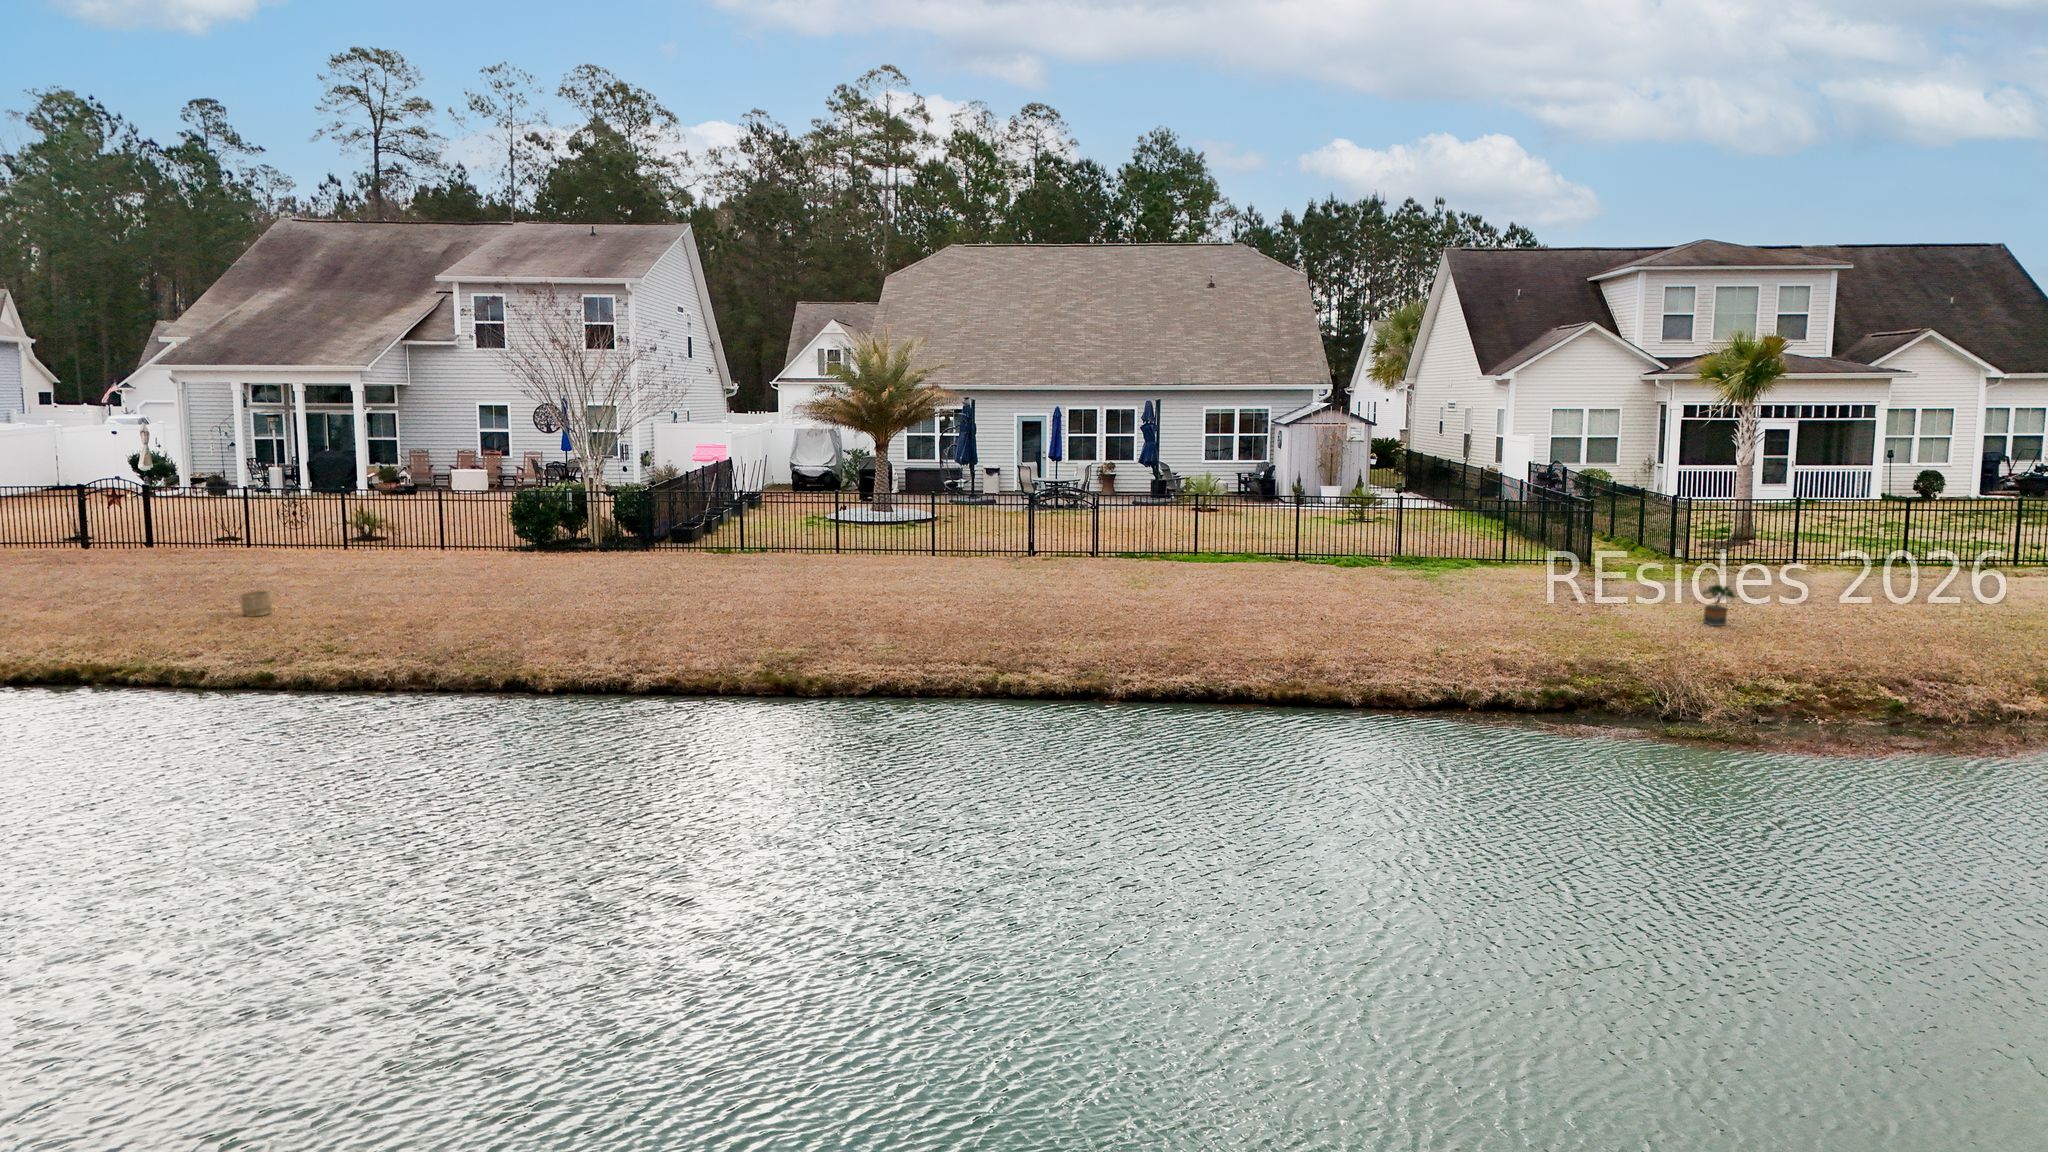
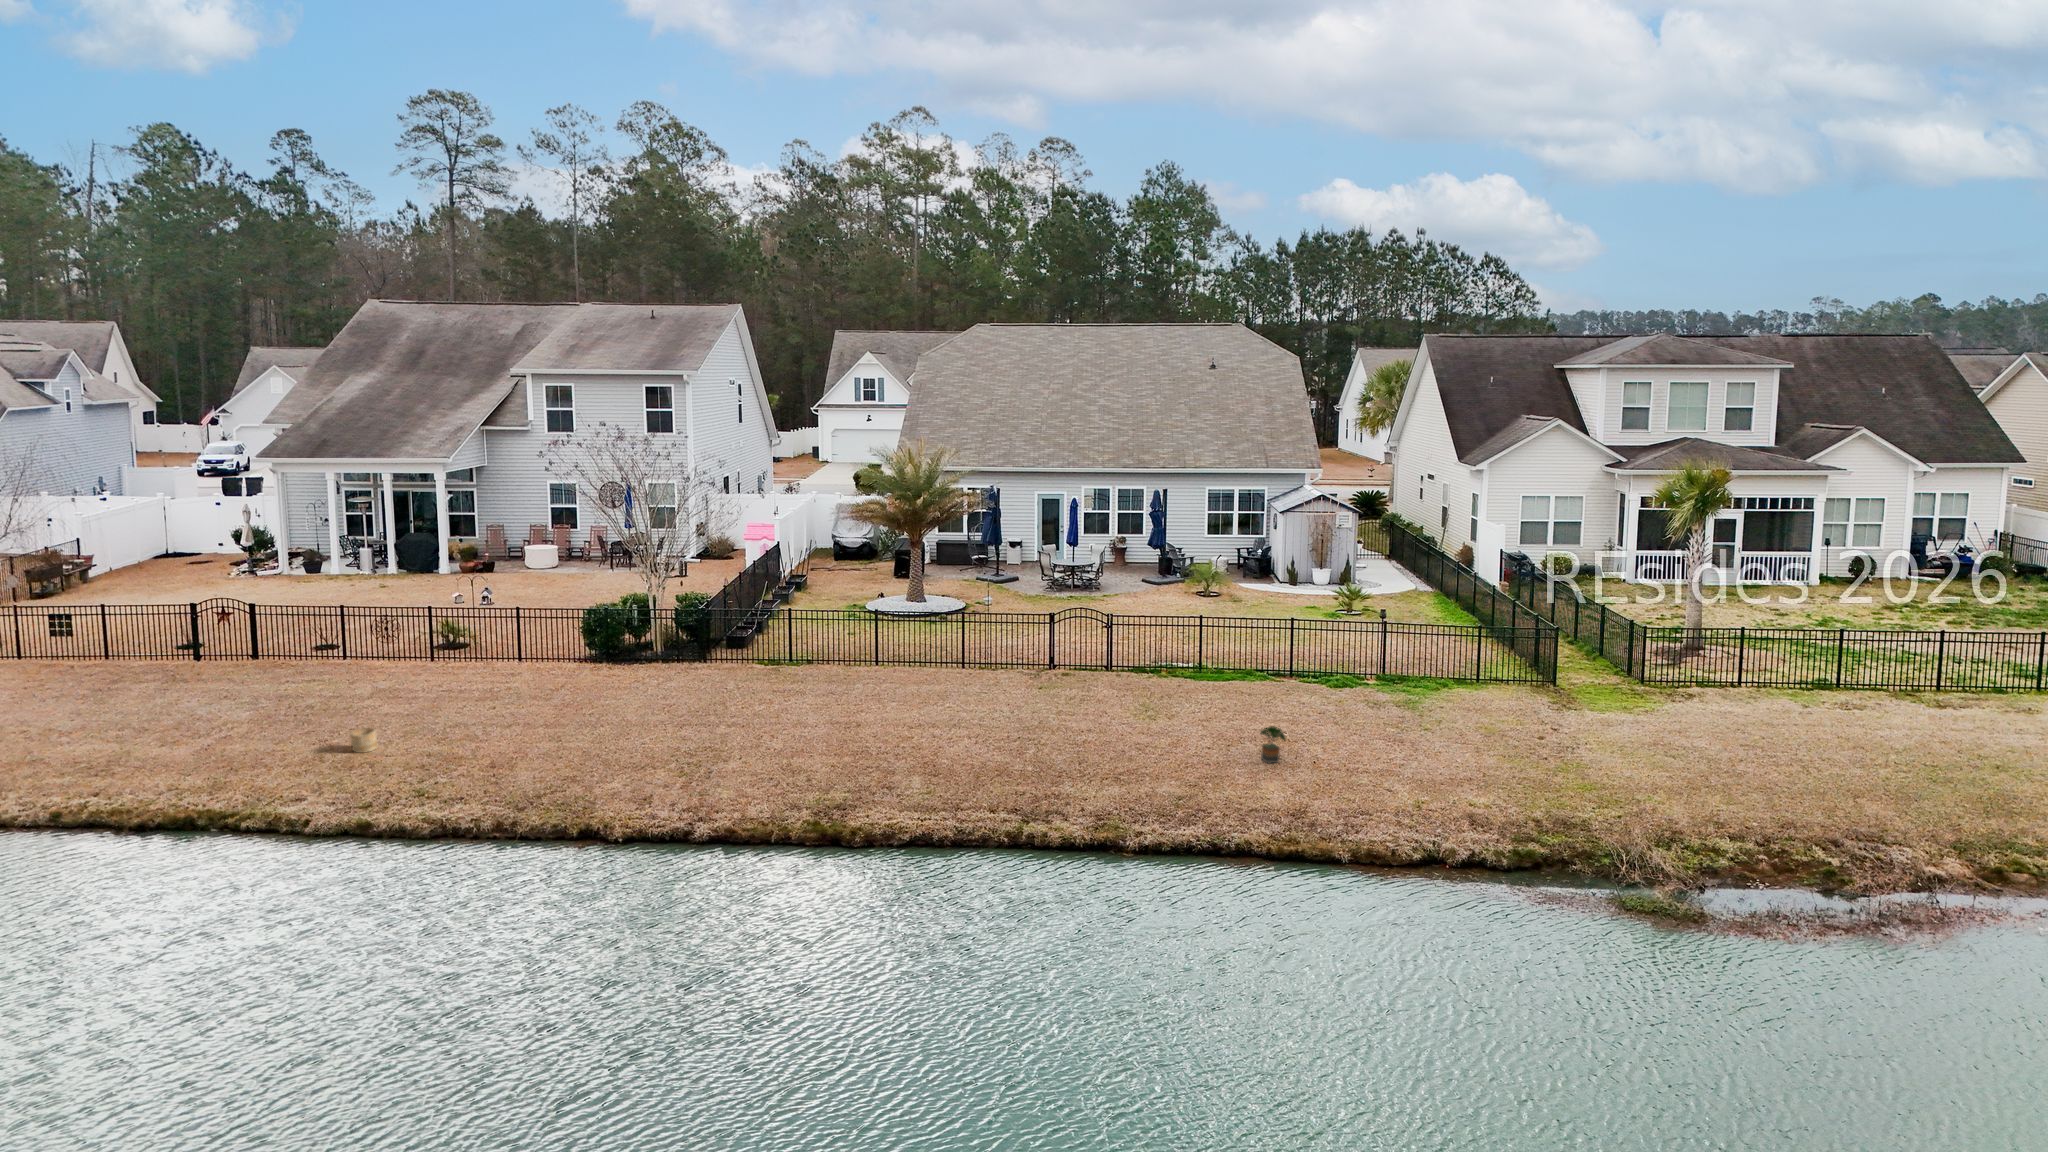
potted tree: present [1703,585,1736,626] -> present [1260,726,1285,763]

